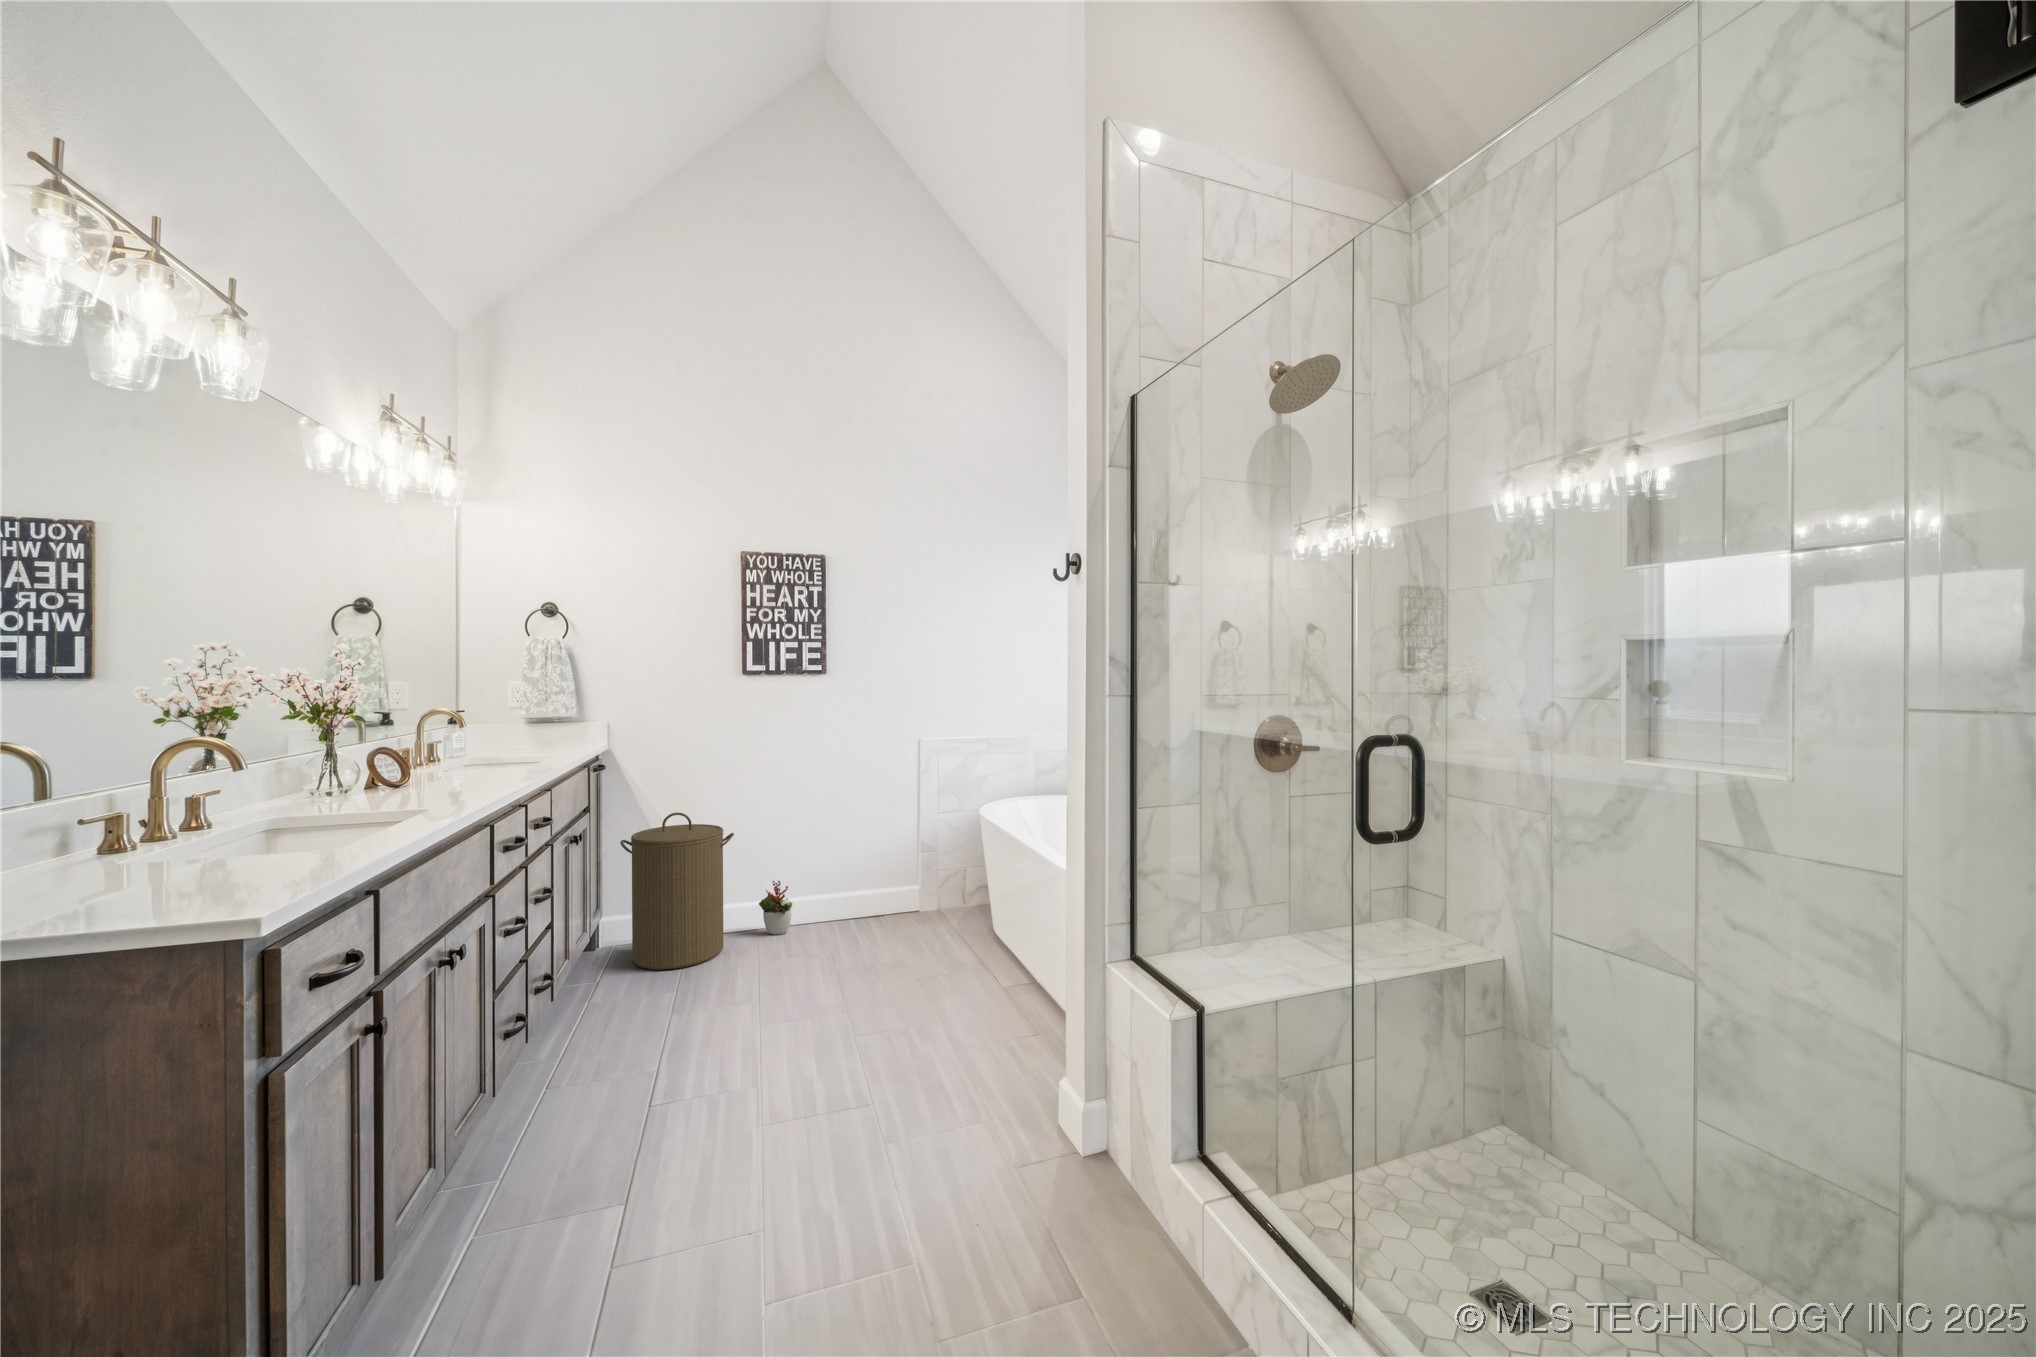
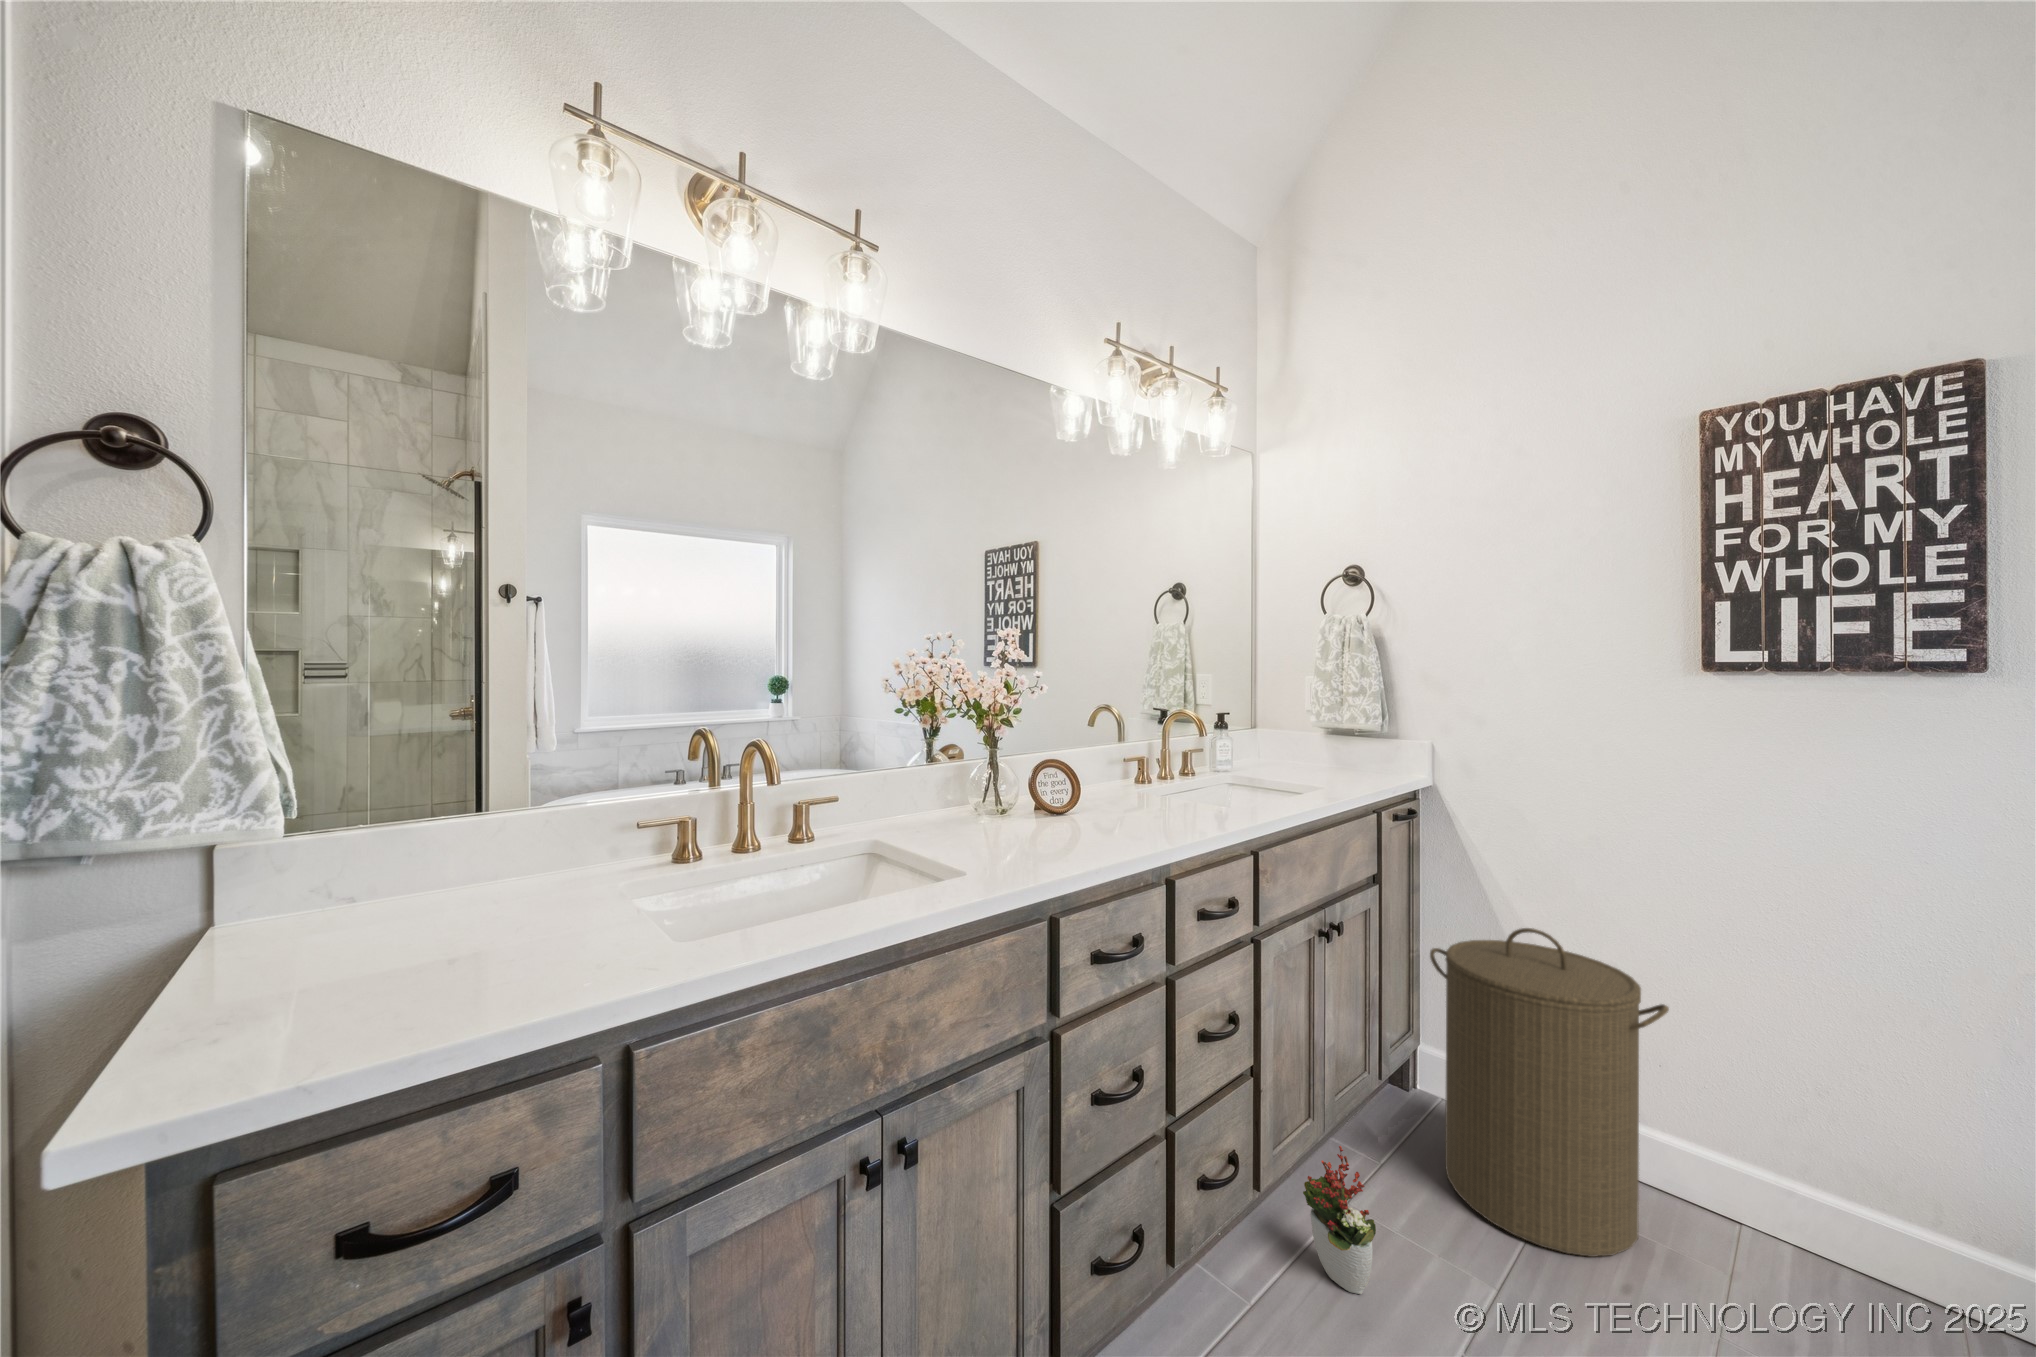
decorative plant: present [759,881,792,934] -> present [1303,1146,1376,1294]

